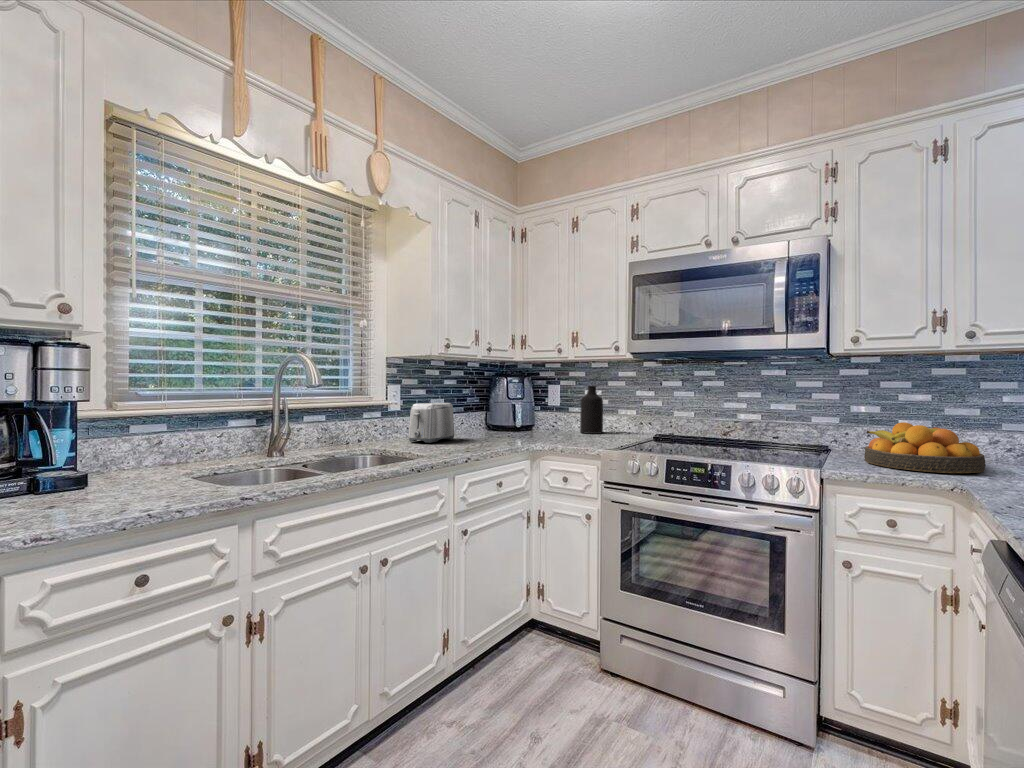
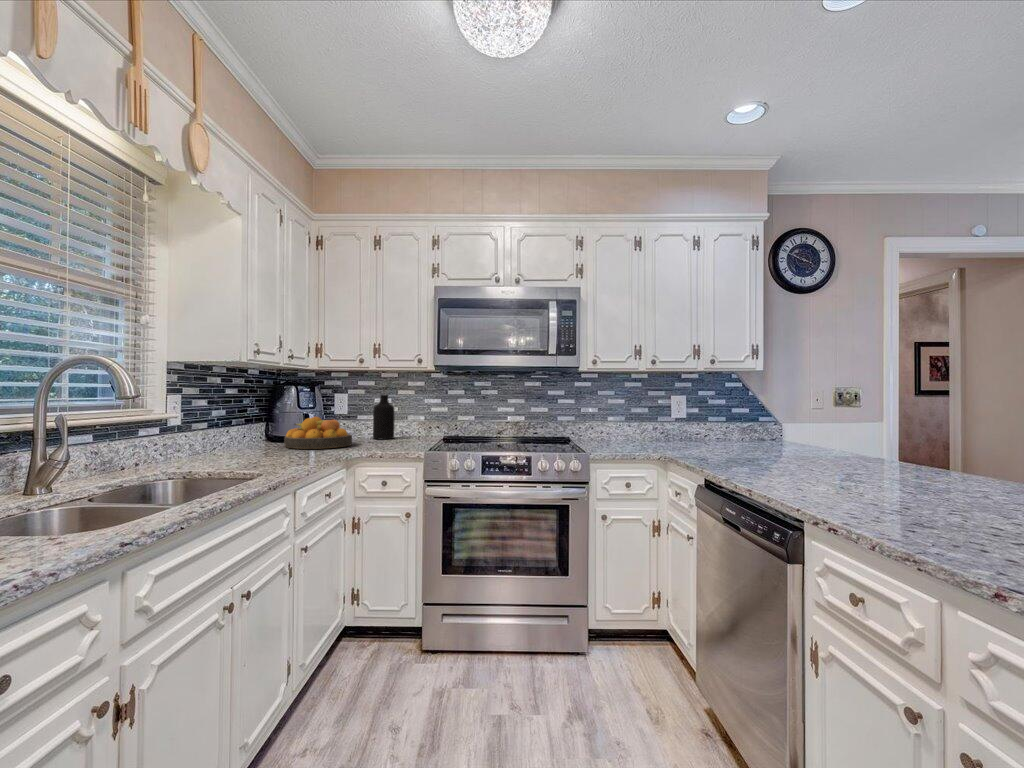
toaster: present [408,403,454,443] -> none [203,414,256,460]
fruit bowl: present [864,422,986,473] -> present [284,417,352,449]

